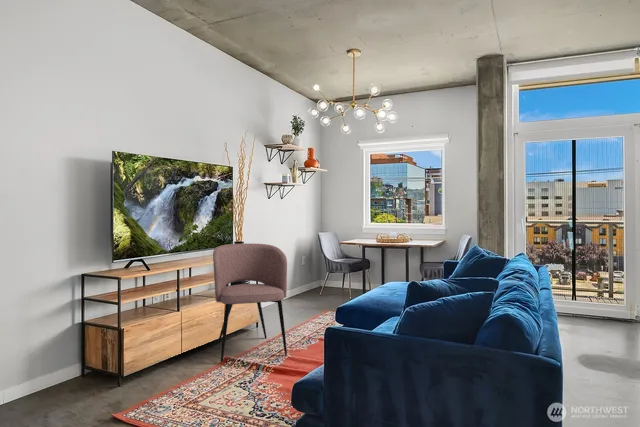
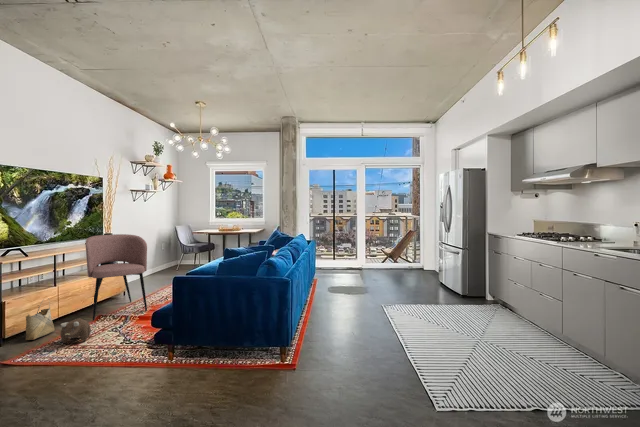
woven basket: none [145,327,177,383] -> present [25,308,54,340]
plush toy: none [183,361,218,396] -> present [61,318,91,343]

